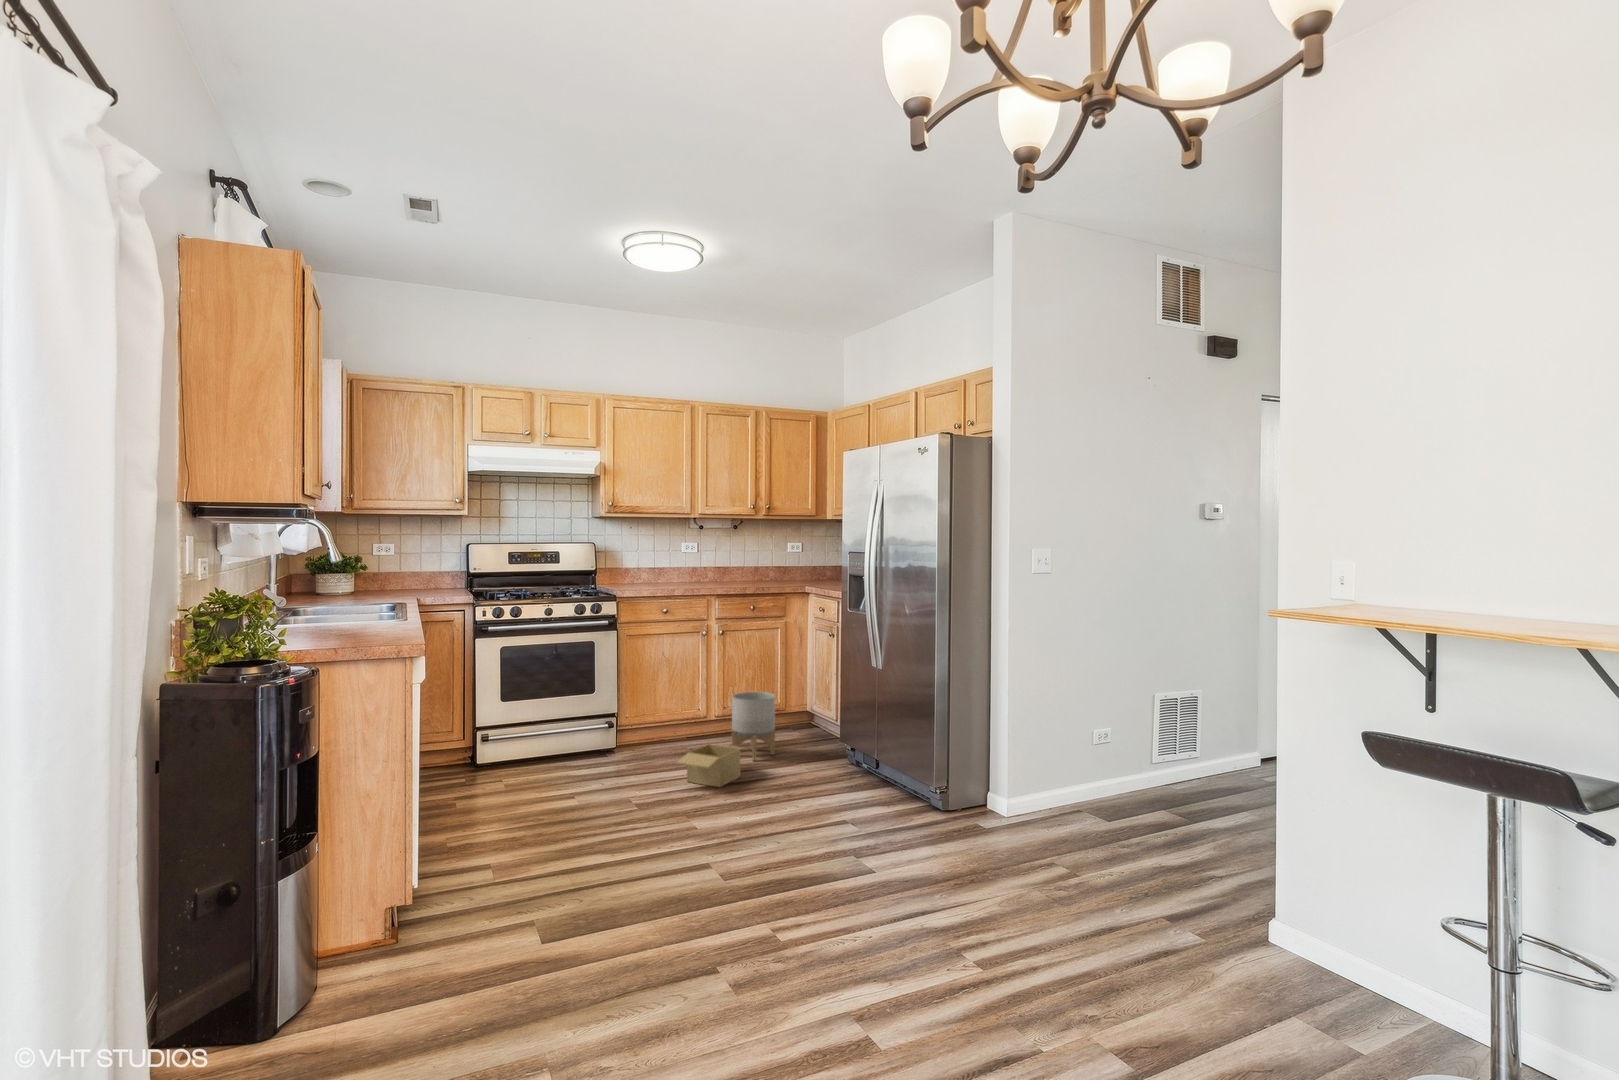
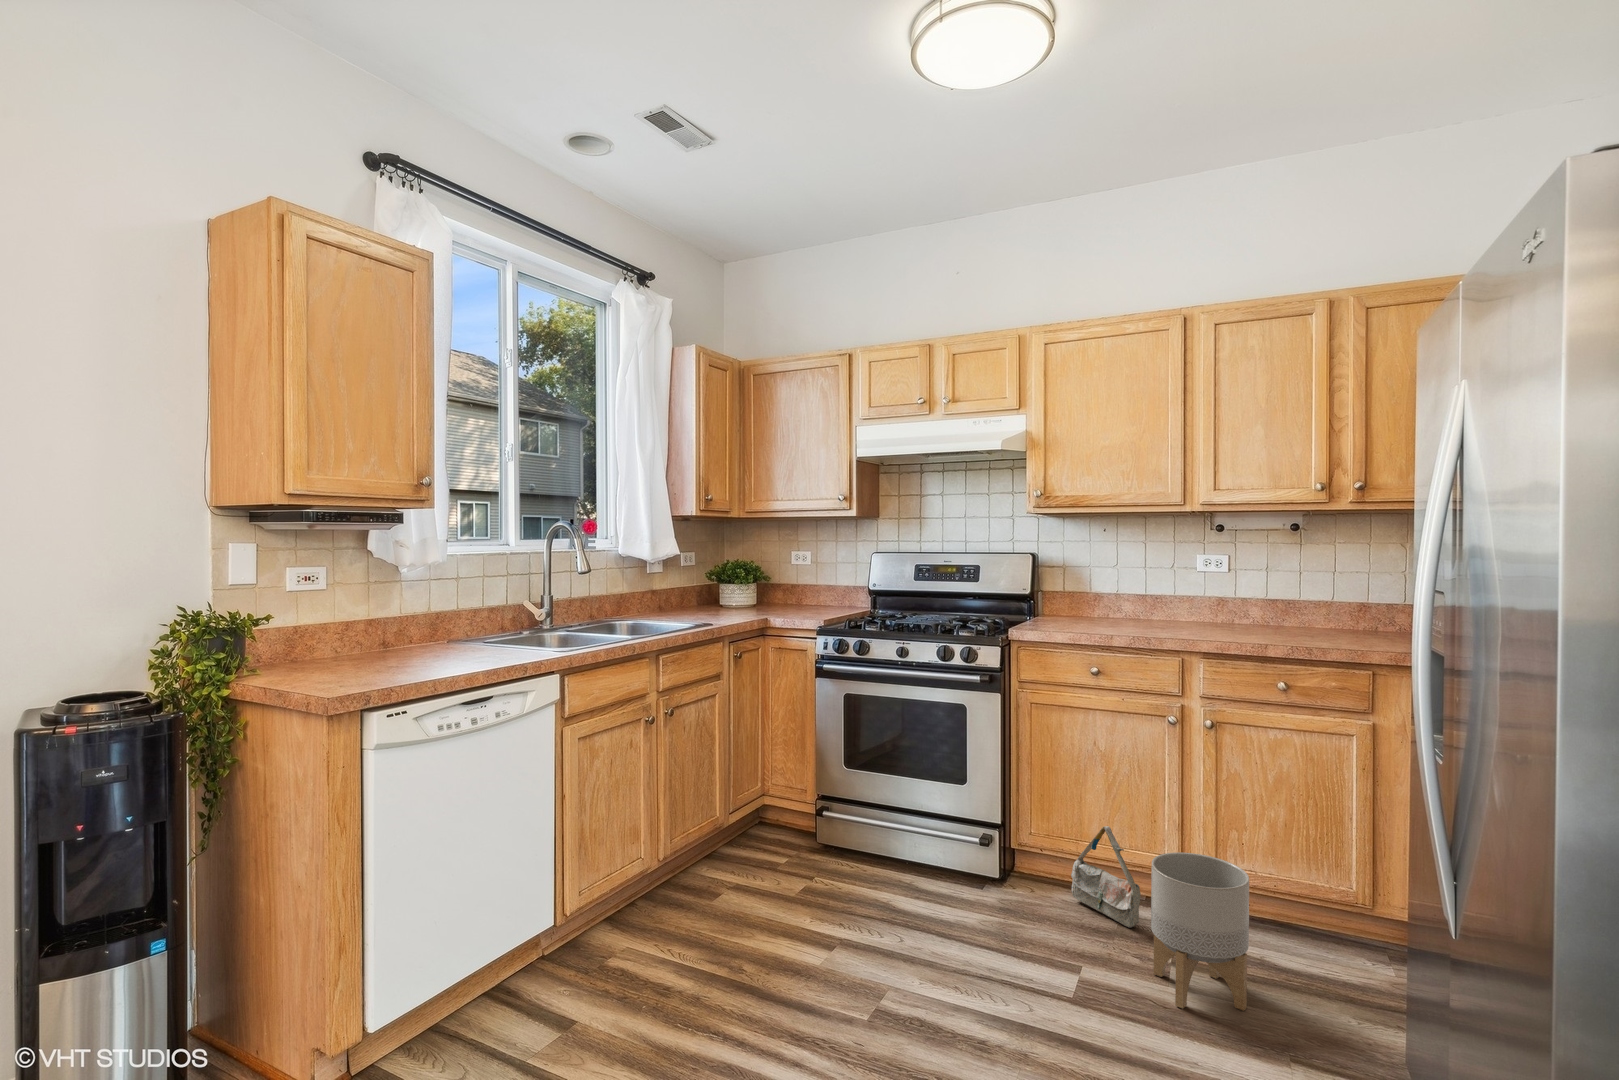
bag: none [661,696,704,747] -> present [1071,826,1141,928]
cardboard box: present [677,744,744,787] -> none [958,939,1131,1042]

